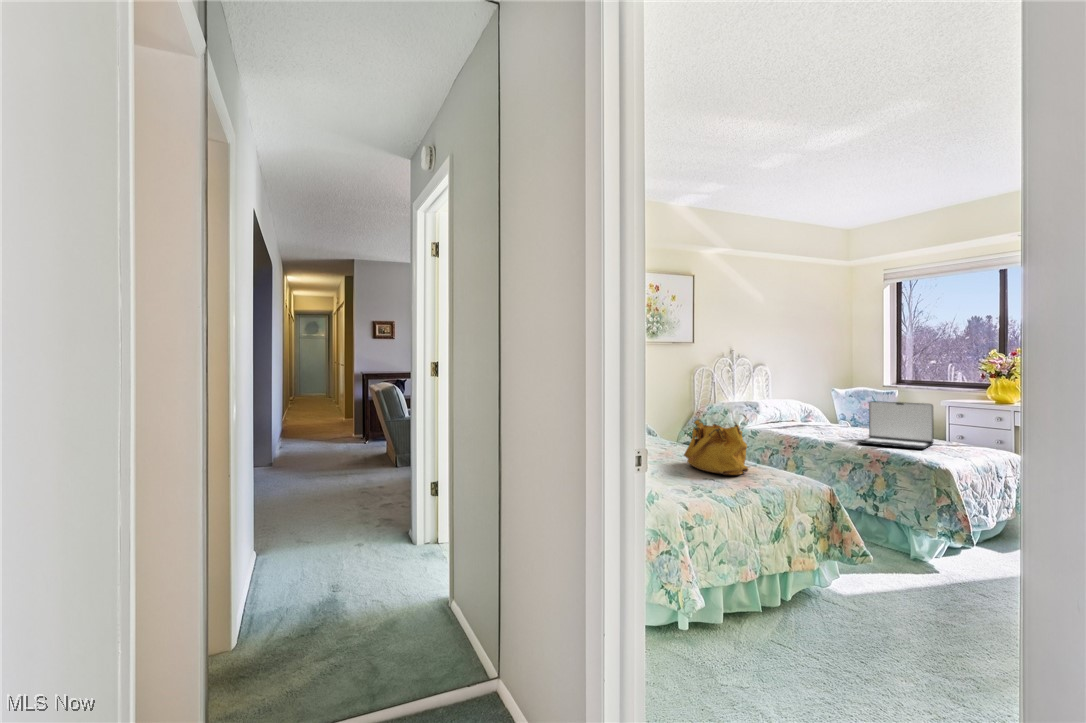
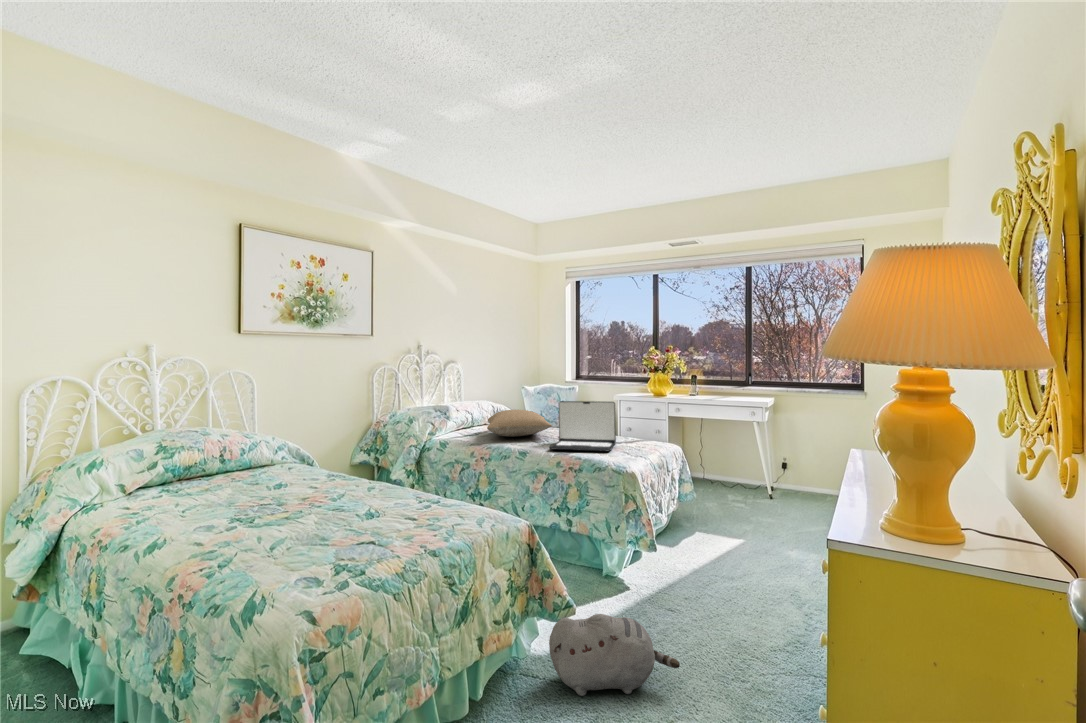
pillow: none [796,409,862,432] -> present [487,410,552,437]
handbag: present [684,420,748,475] -> none [332,447,427,530]
plush toy: none [847,560,973,629] -> present [549,614,680,696]

